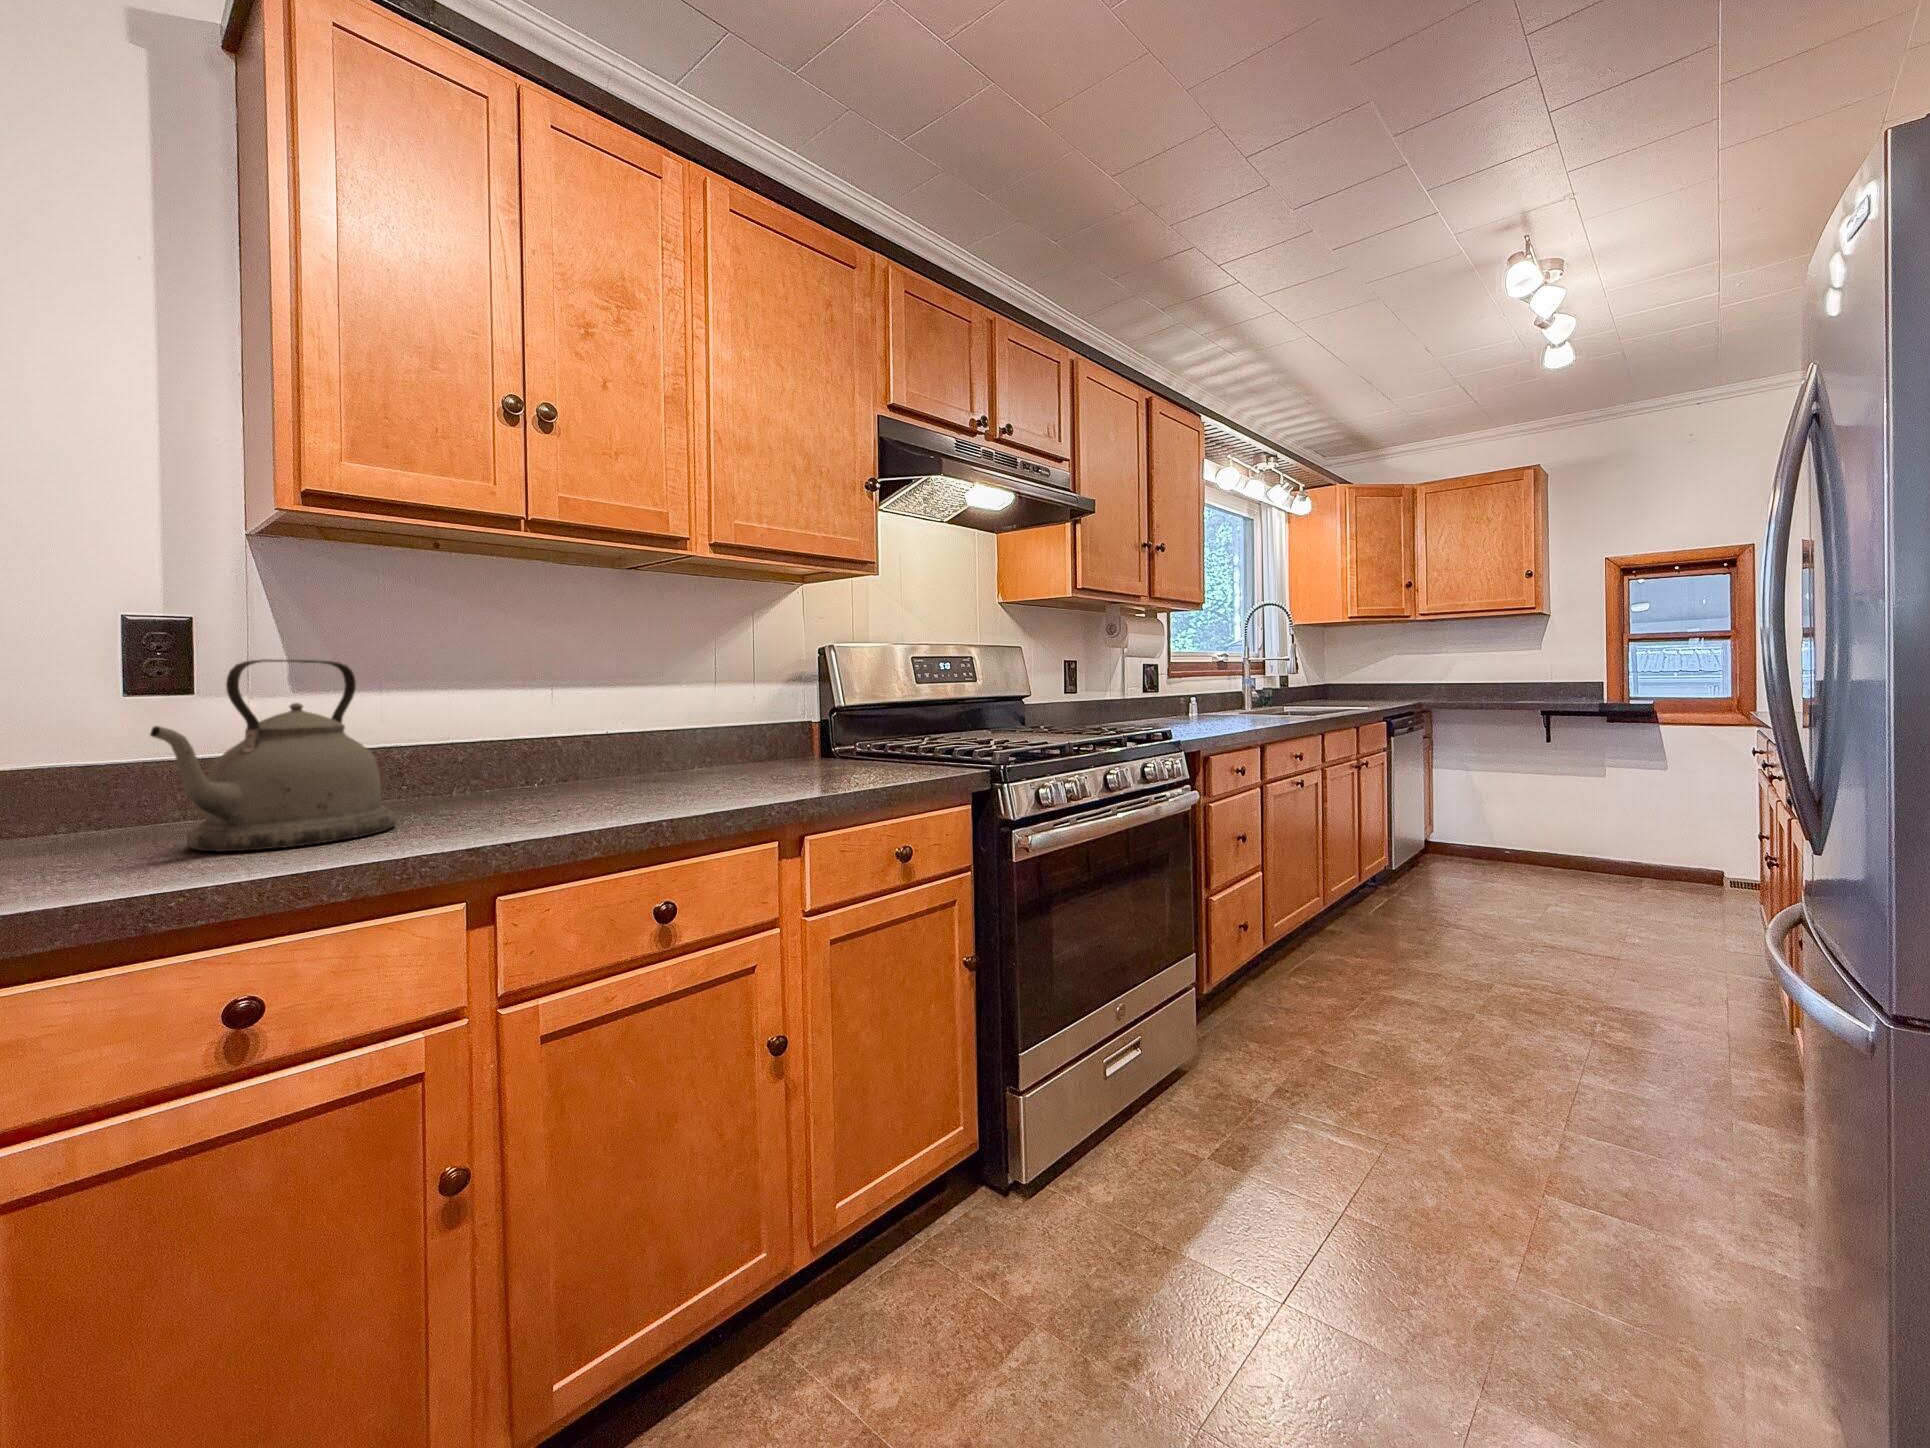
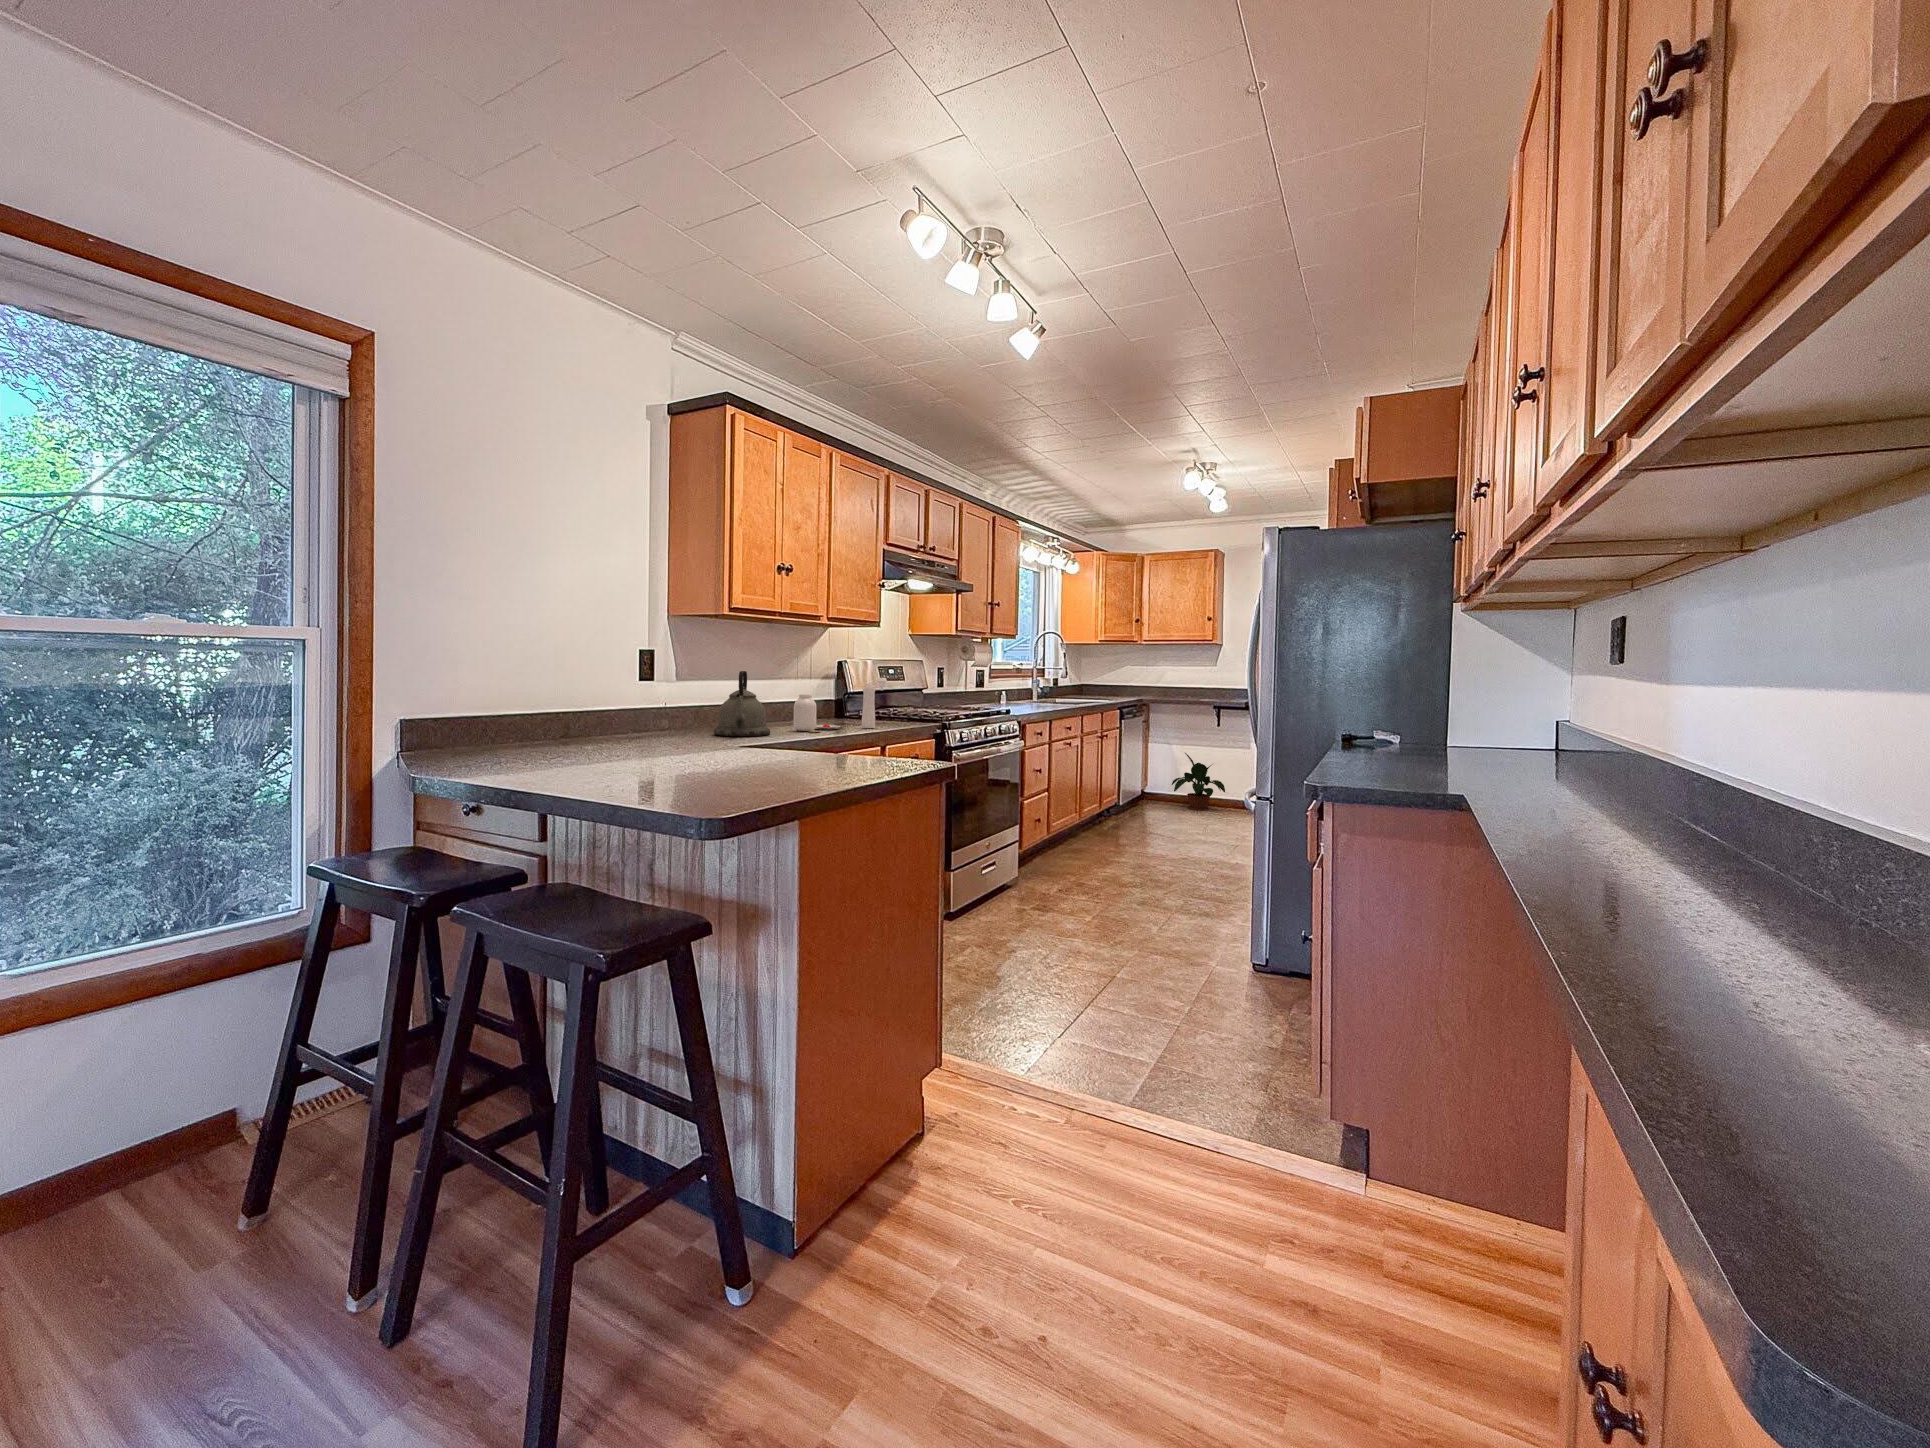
pepper mill: none [729,672,812,796] -> present [862,678,887,728]
jar: none [507,718,675,822] -> present [793,695,840,732]
potted plant: none [1475,783,1570,875] -> present [1172,753,1225,810]

